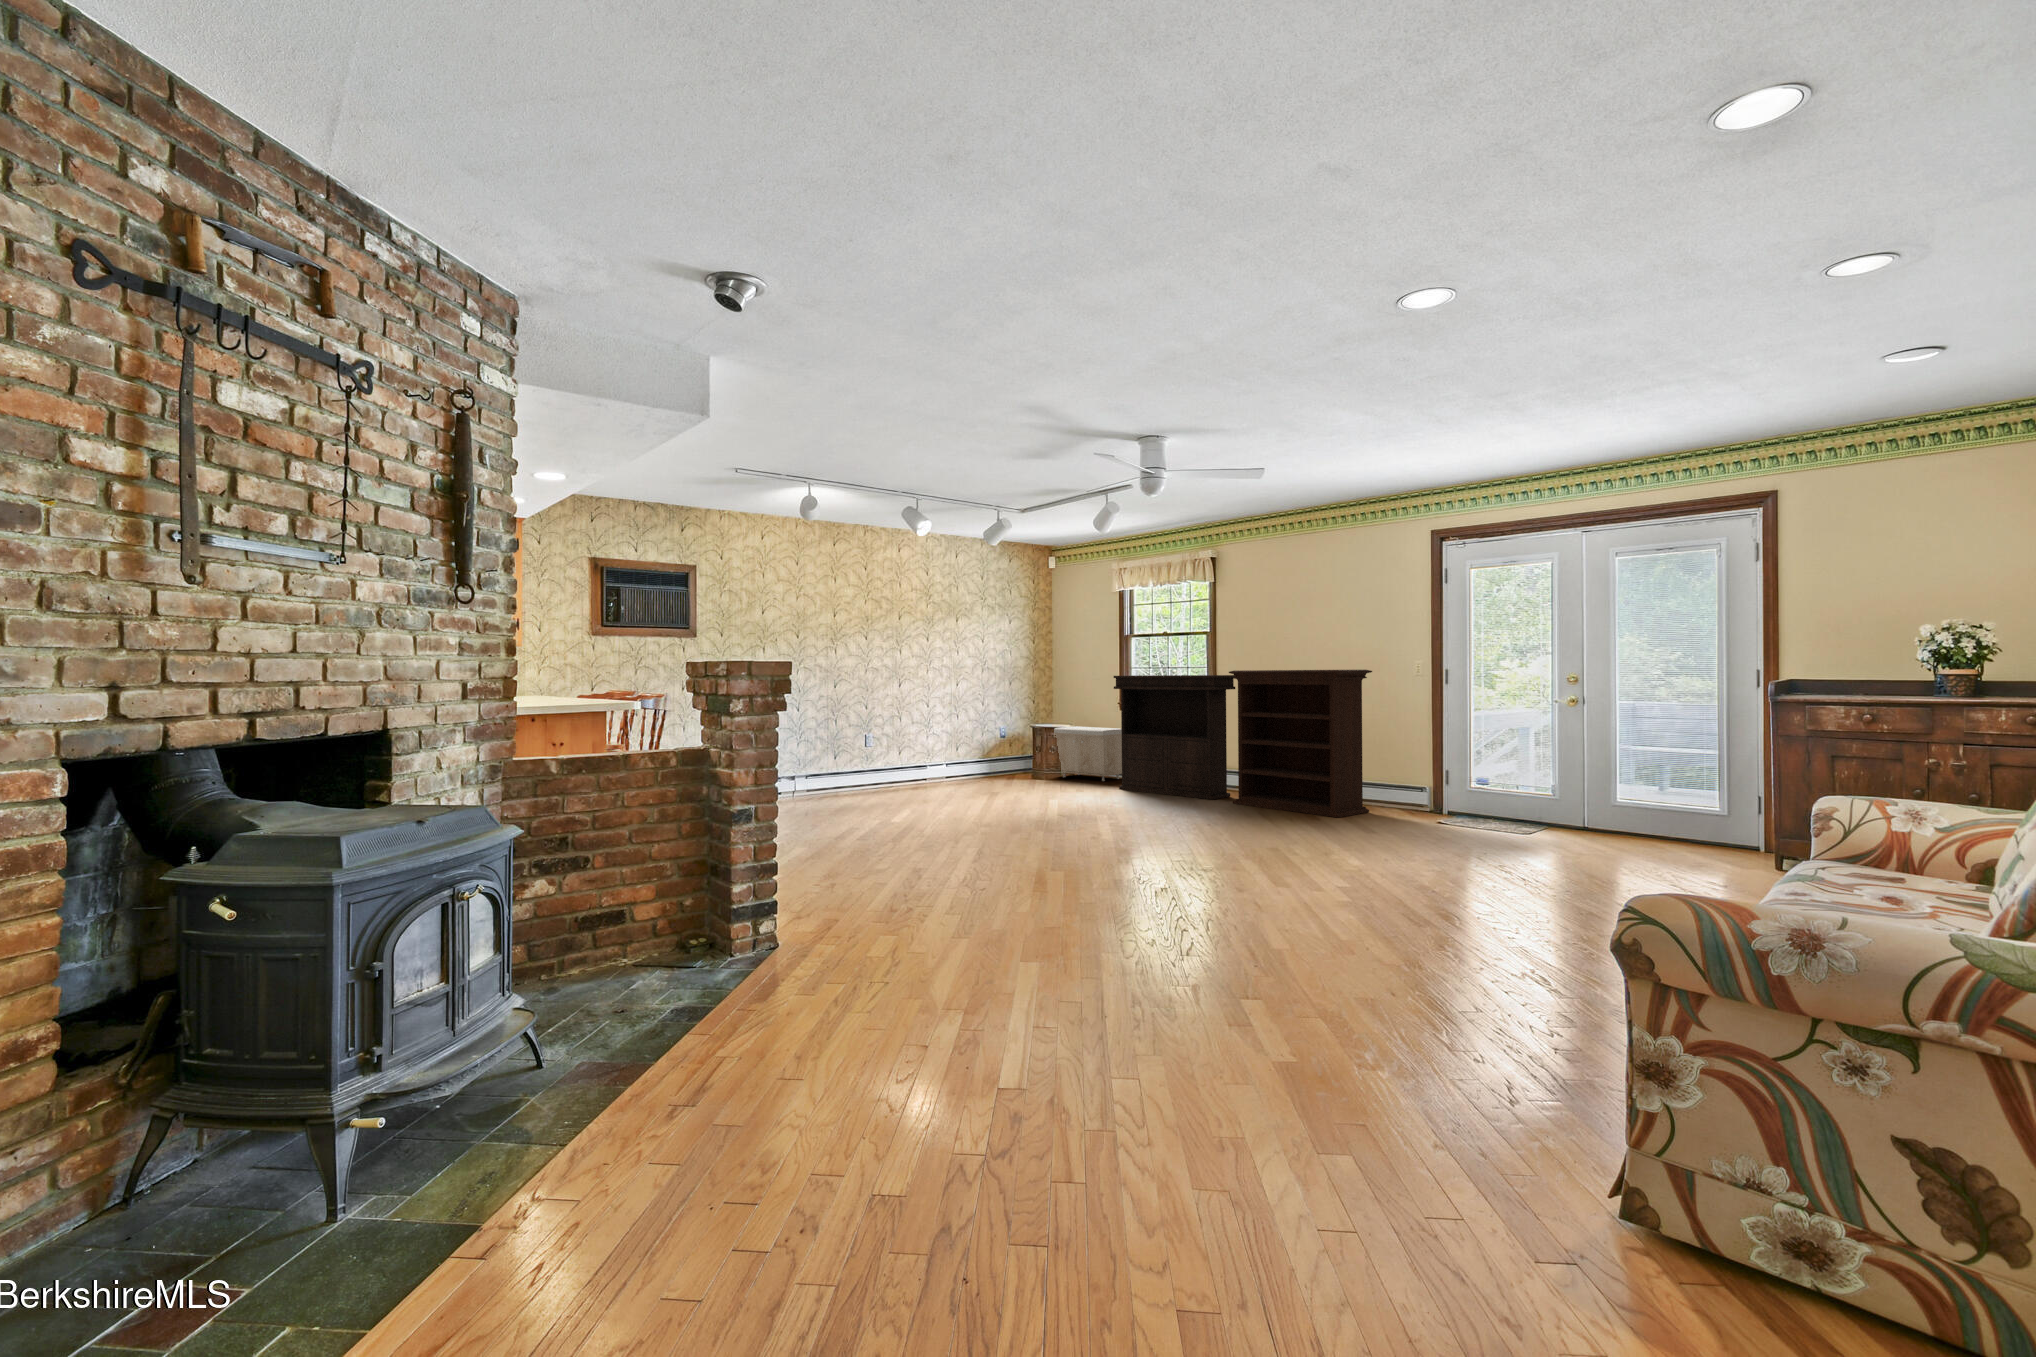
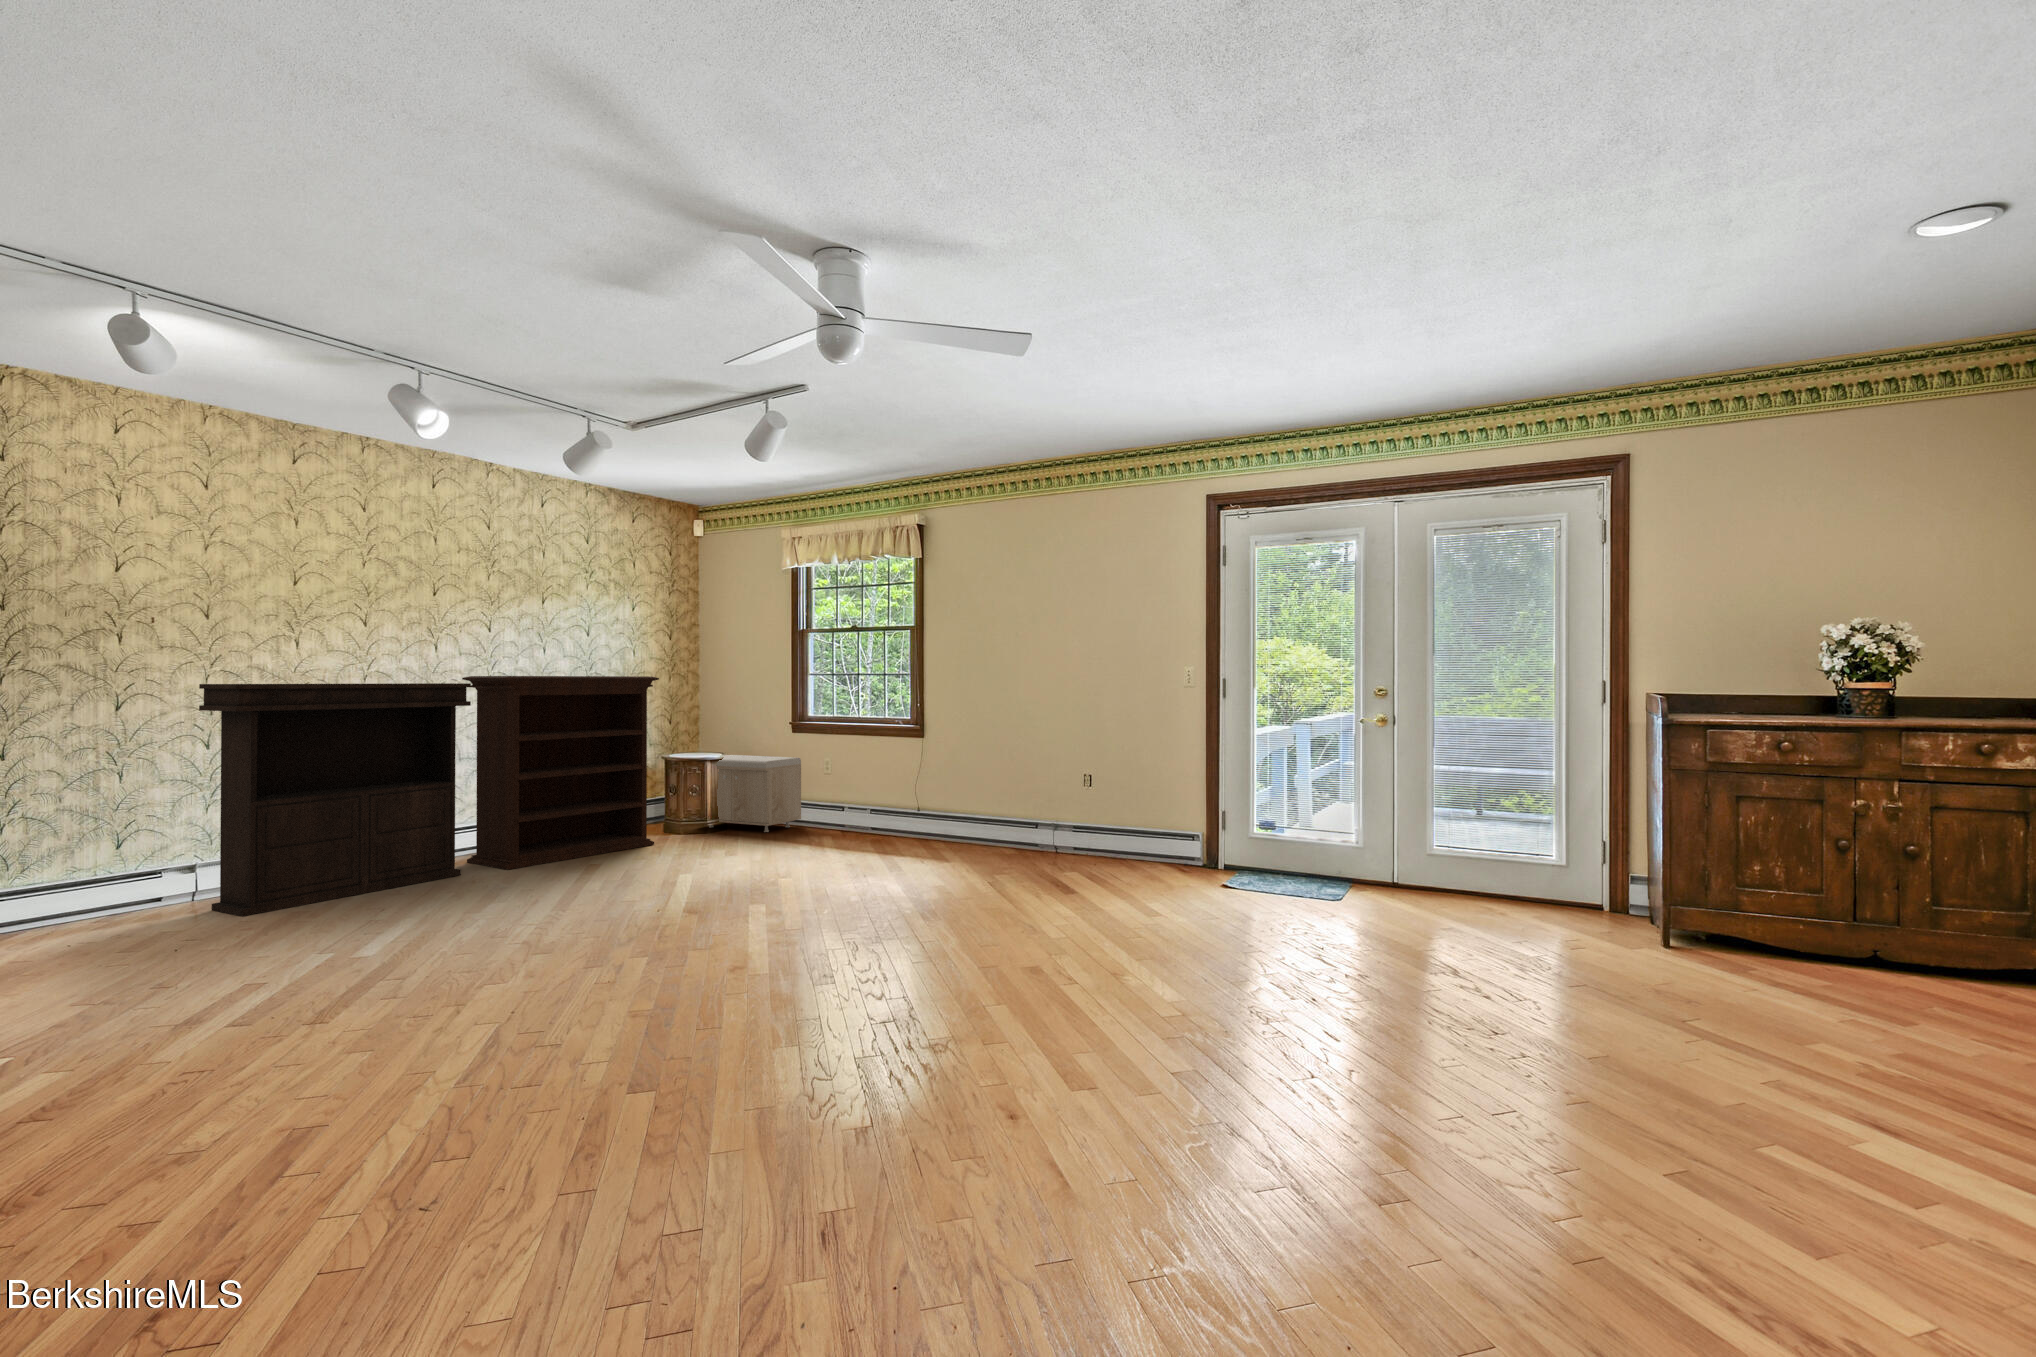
bookshelf: present [1229,670,1372,818] -> present [462,676,659,870]
console table: present [1114,675,1235,800] -> present [199,683,471,916]

